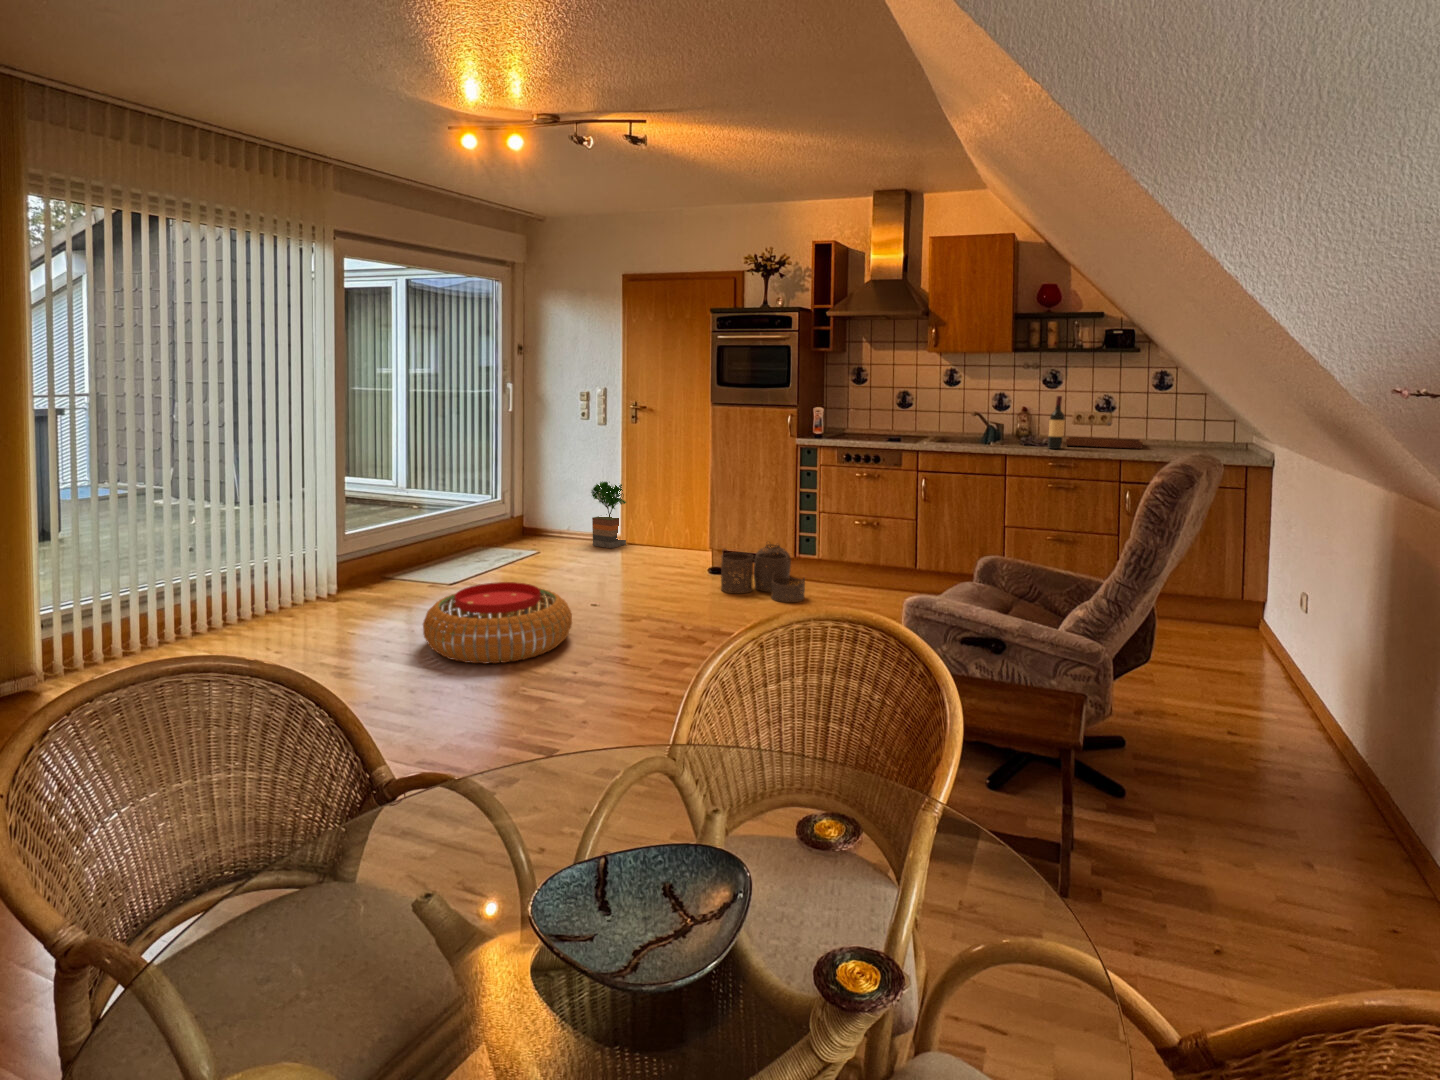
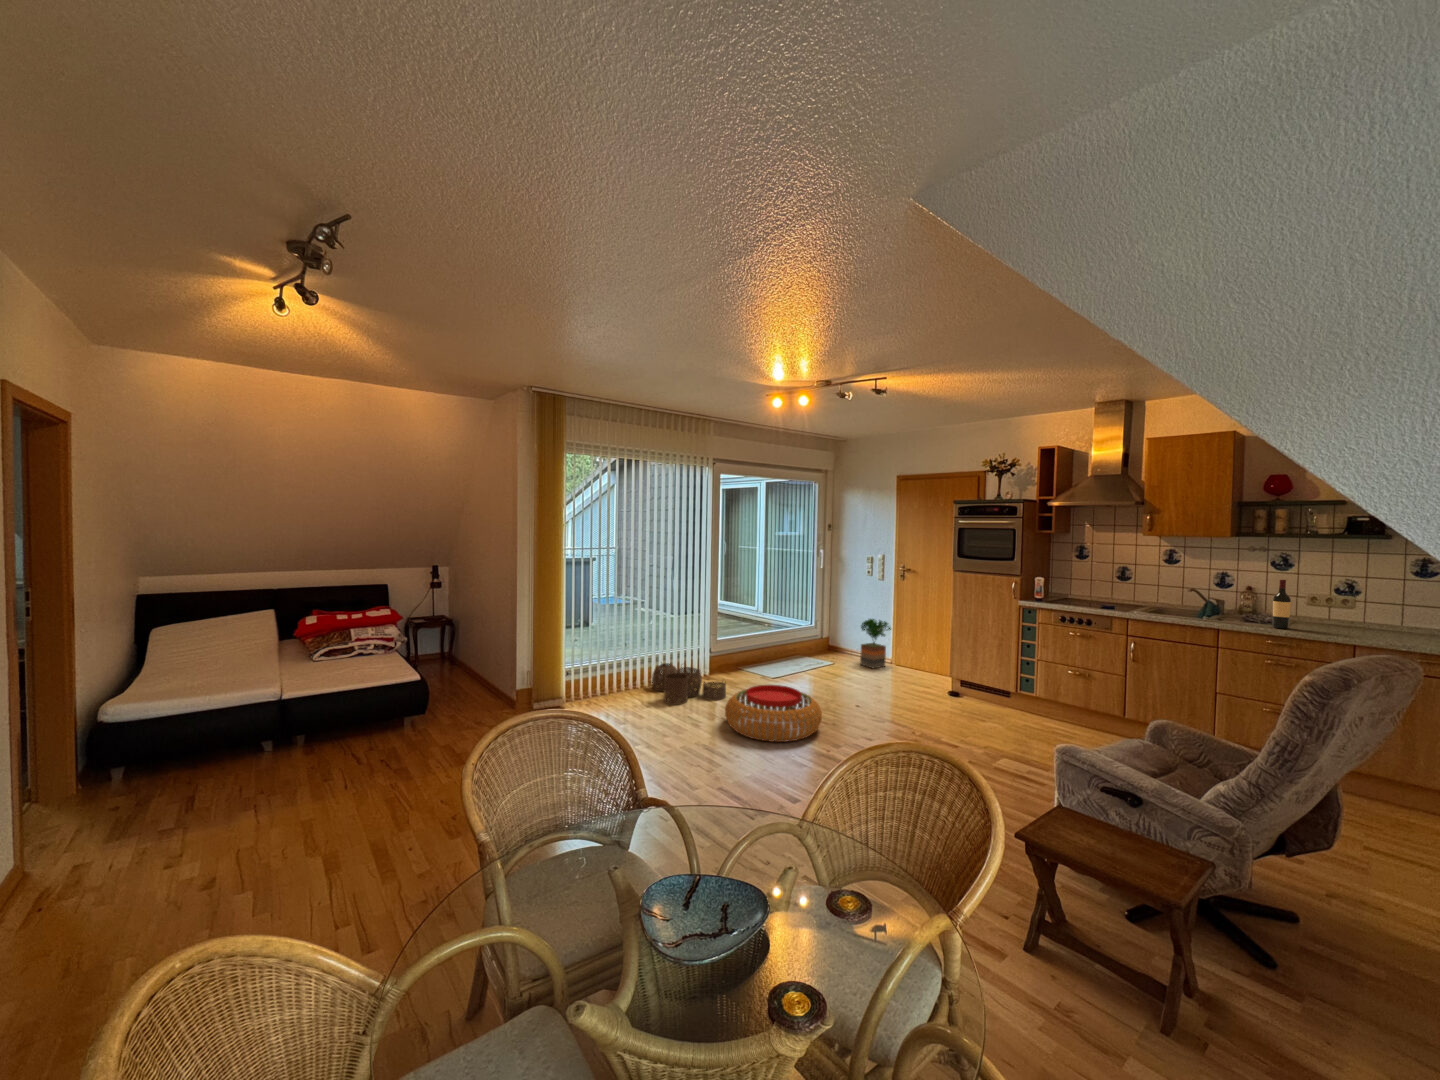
tray: present [1066,422,1143,449] -> none [1296,607,1397,636]
woven basket: present [721,544,805,602] -> present [652,663,726,705]

